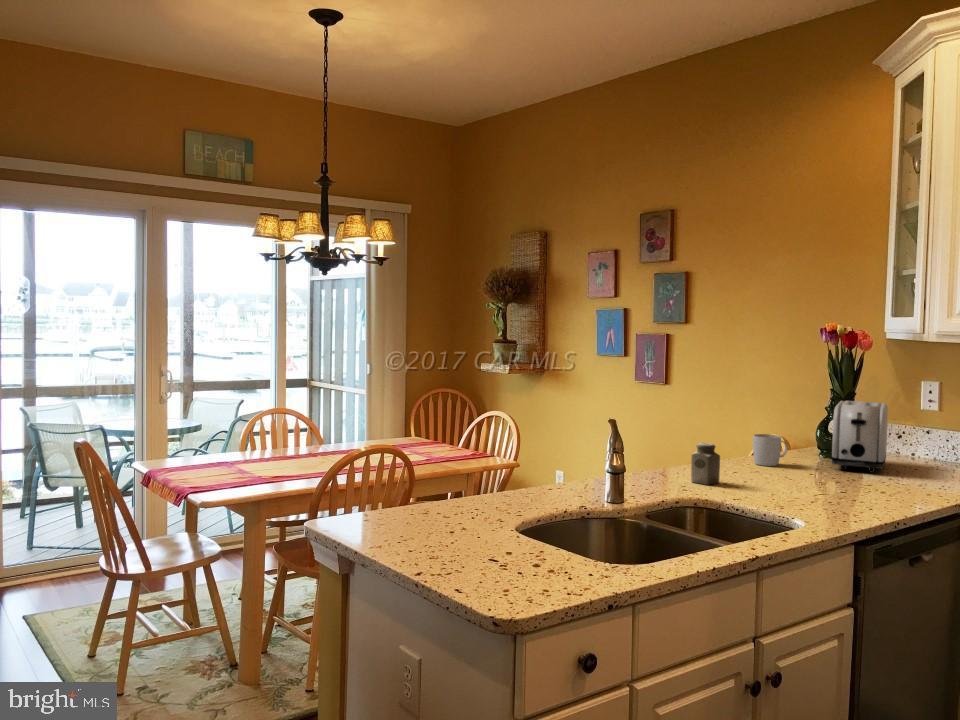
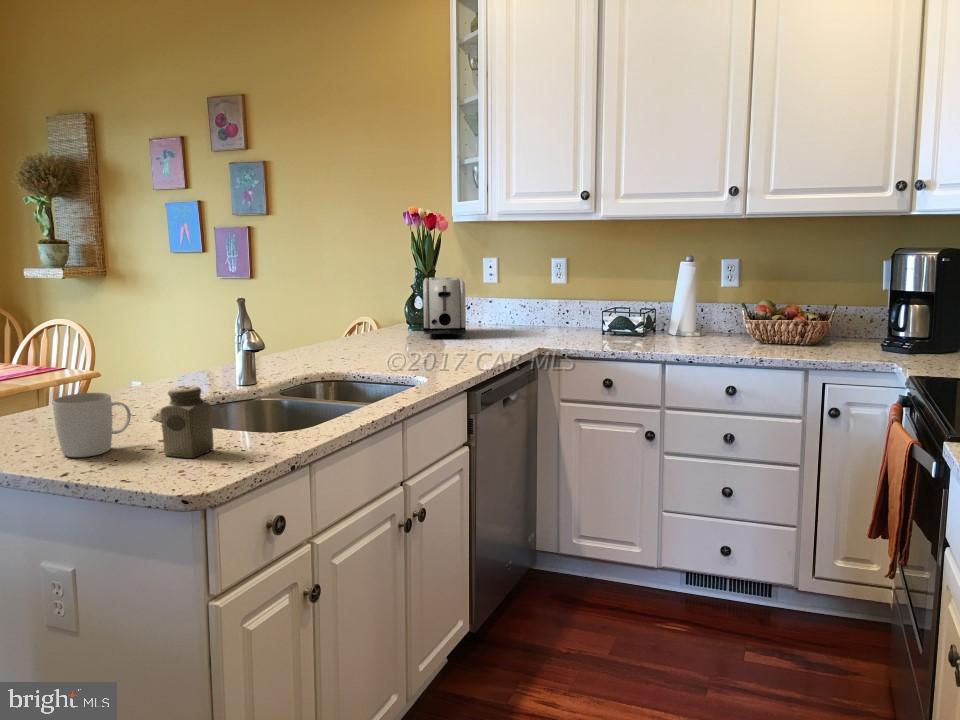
mug: present [753,434,788,466] -> present [53,393,131,457]
salt shaker: present [691,443,720,485] -> present [161,386,214,458]

